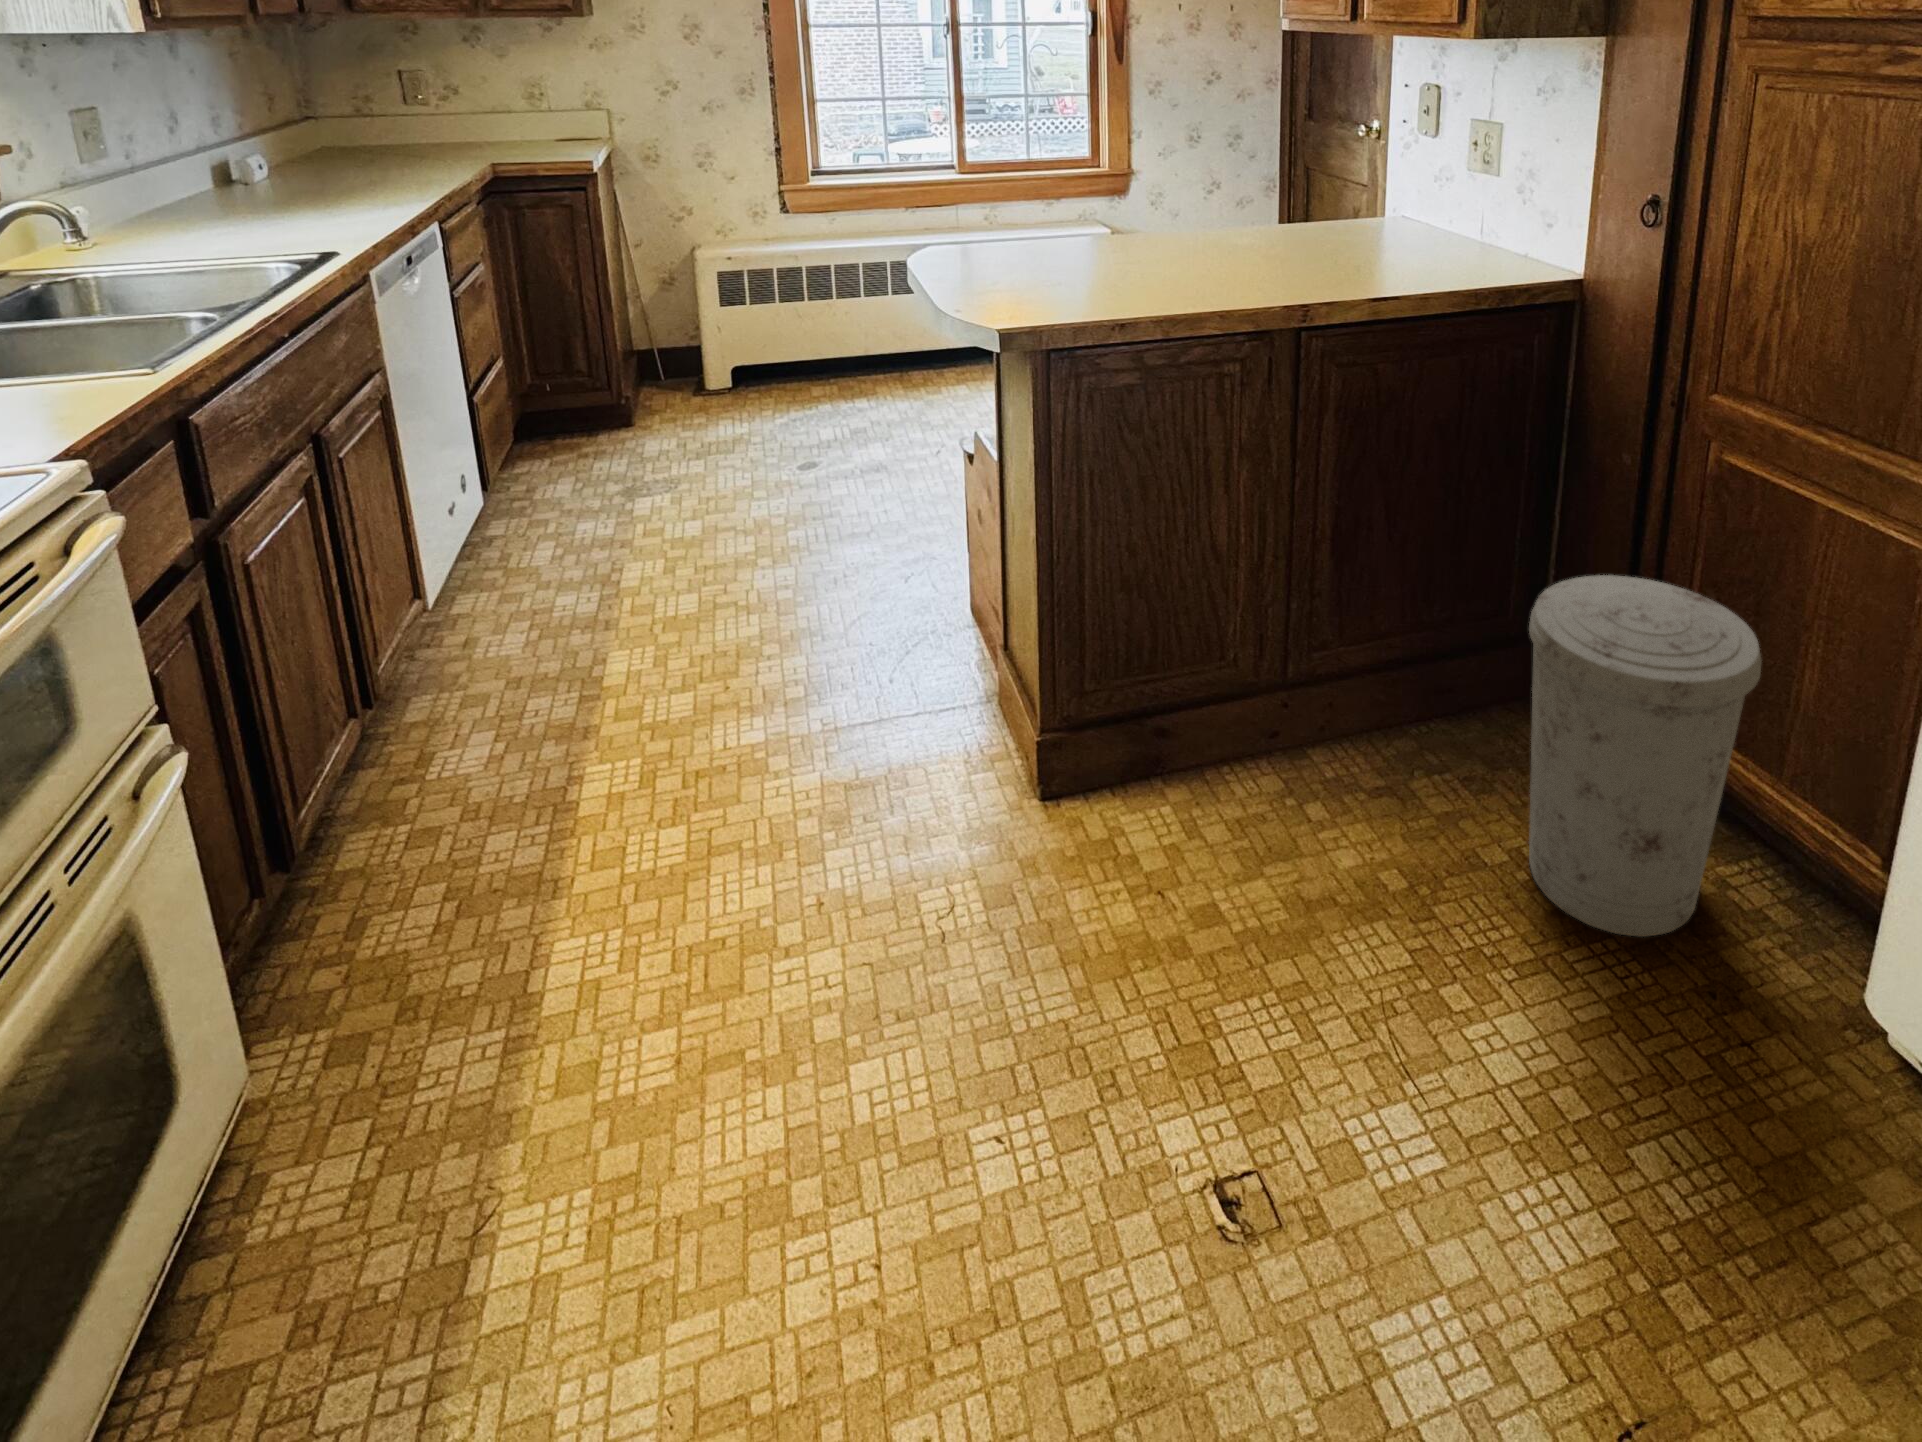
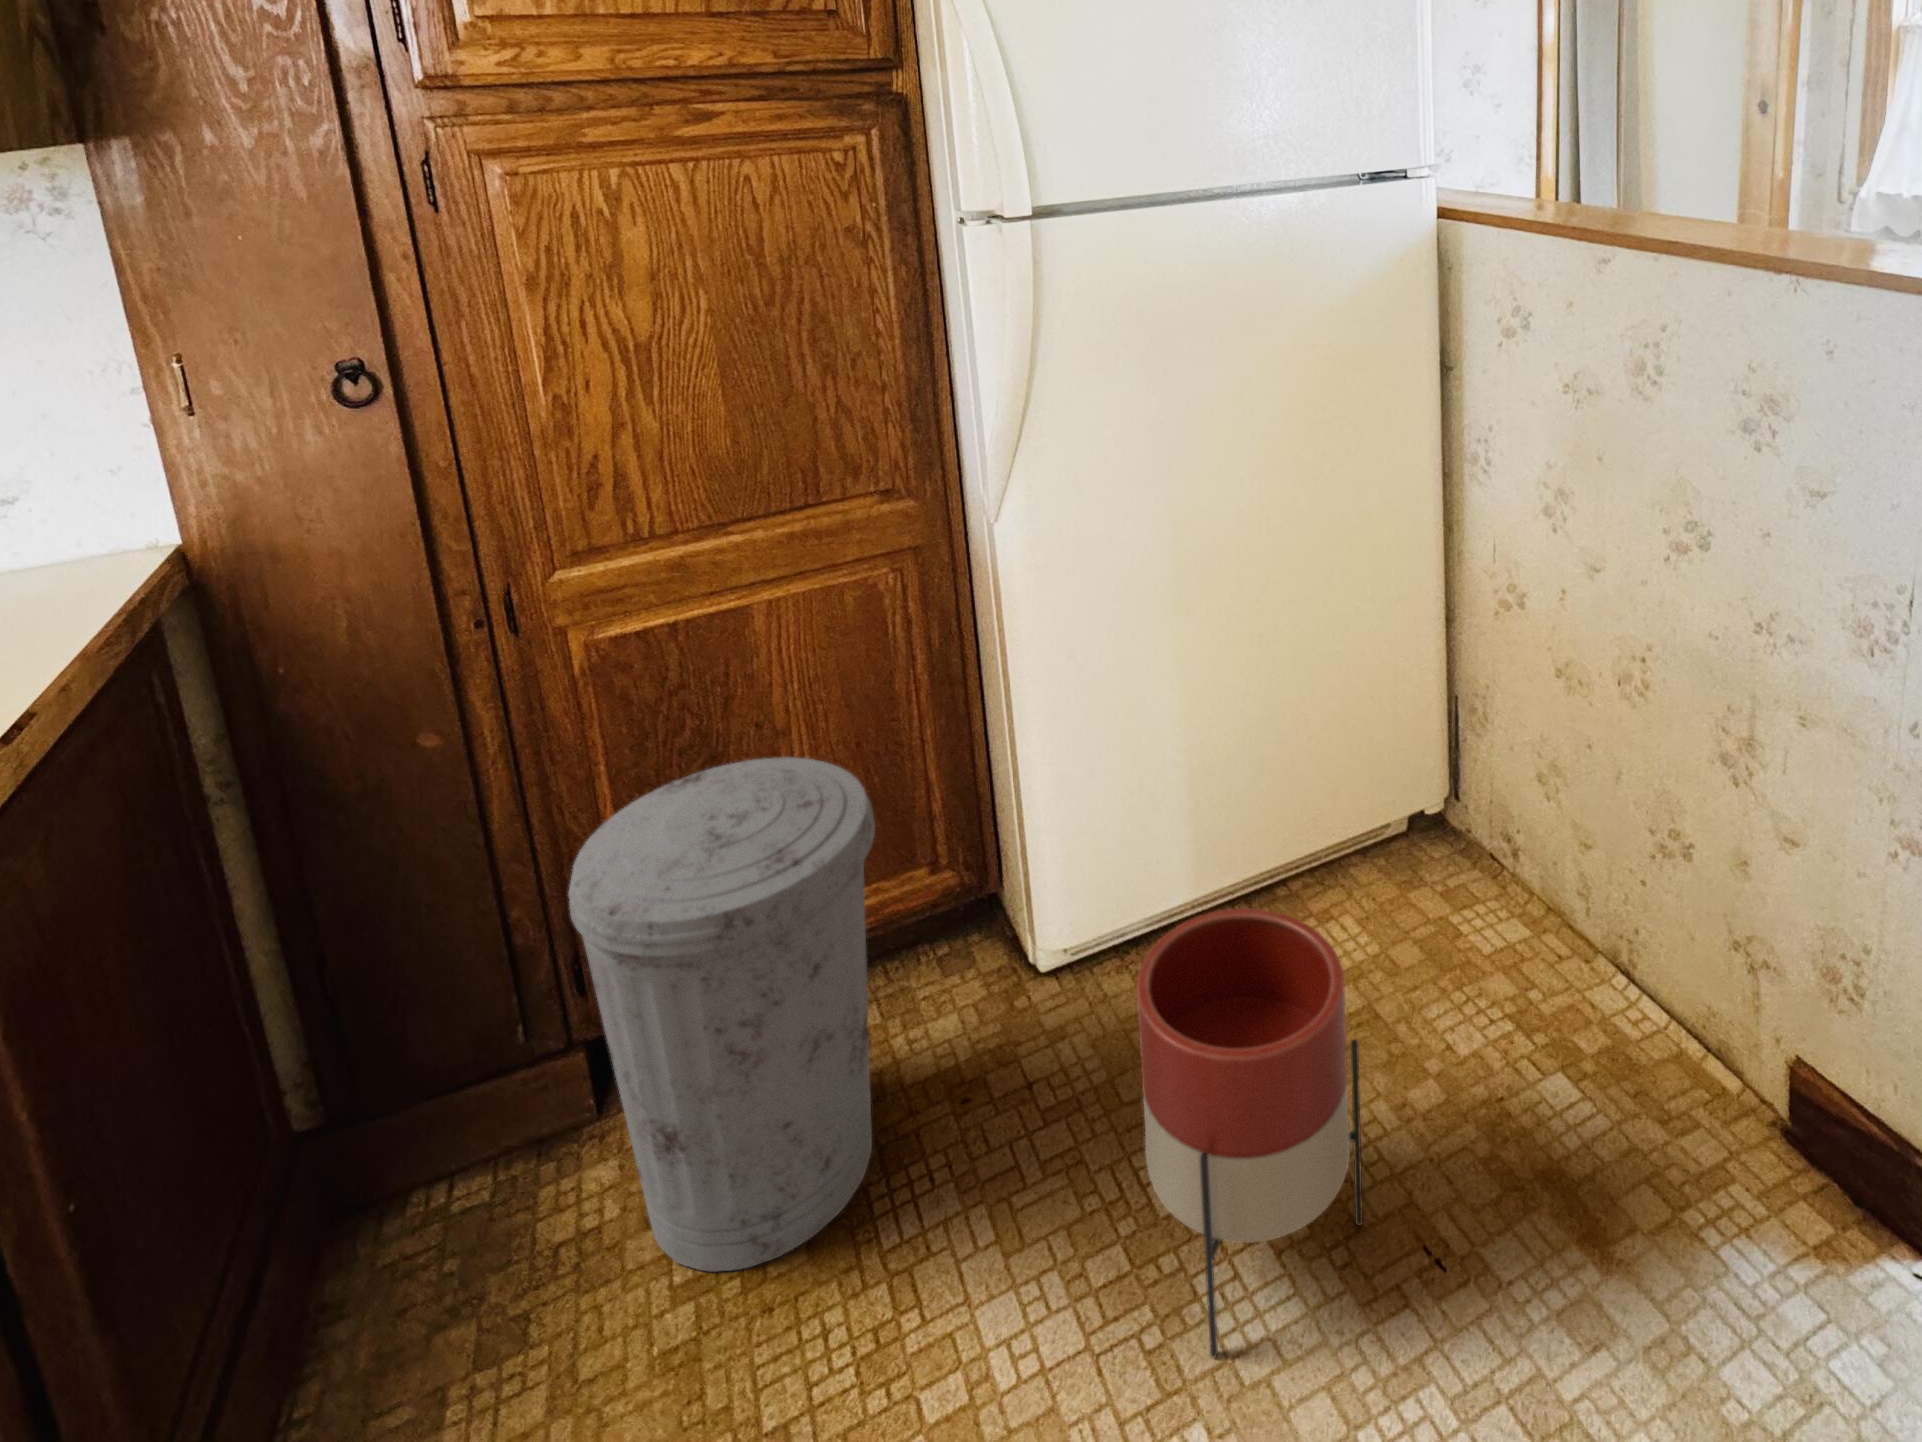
planter: none [1499,913,1758,1354] -> present [1137,908,1363,1358]

